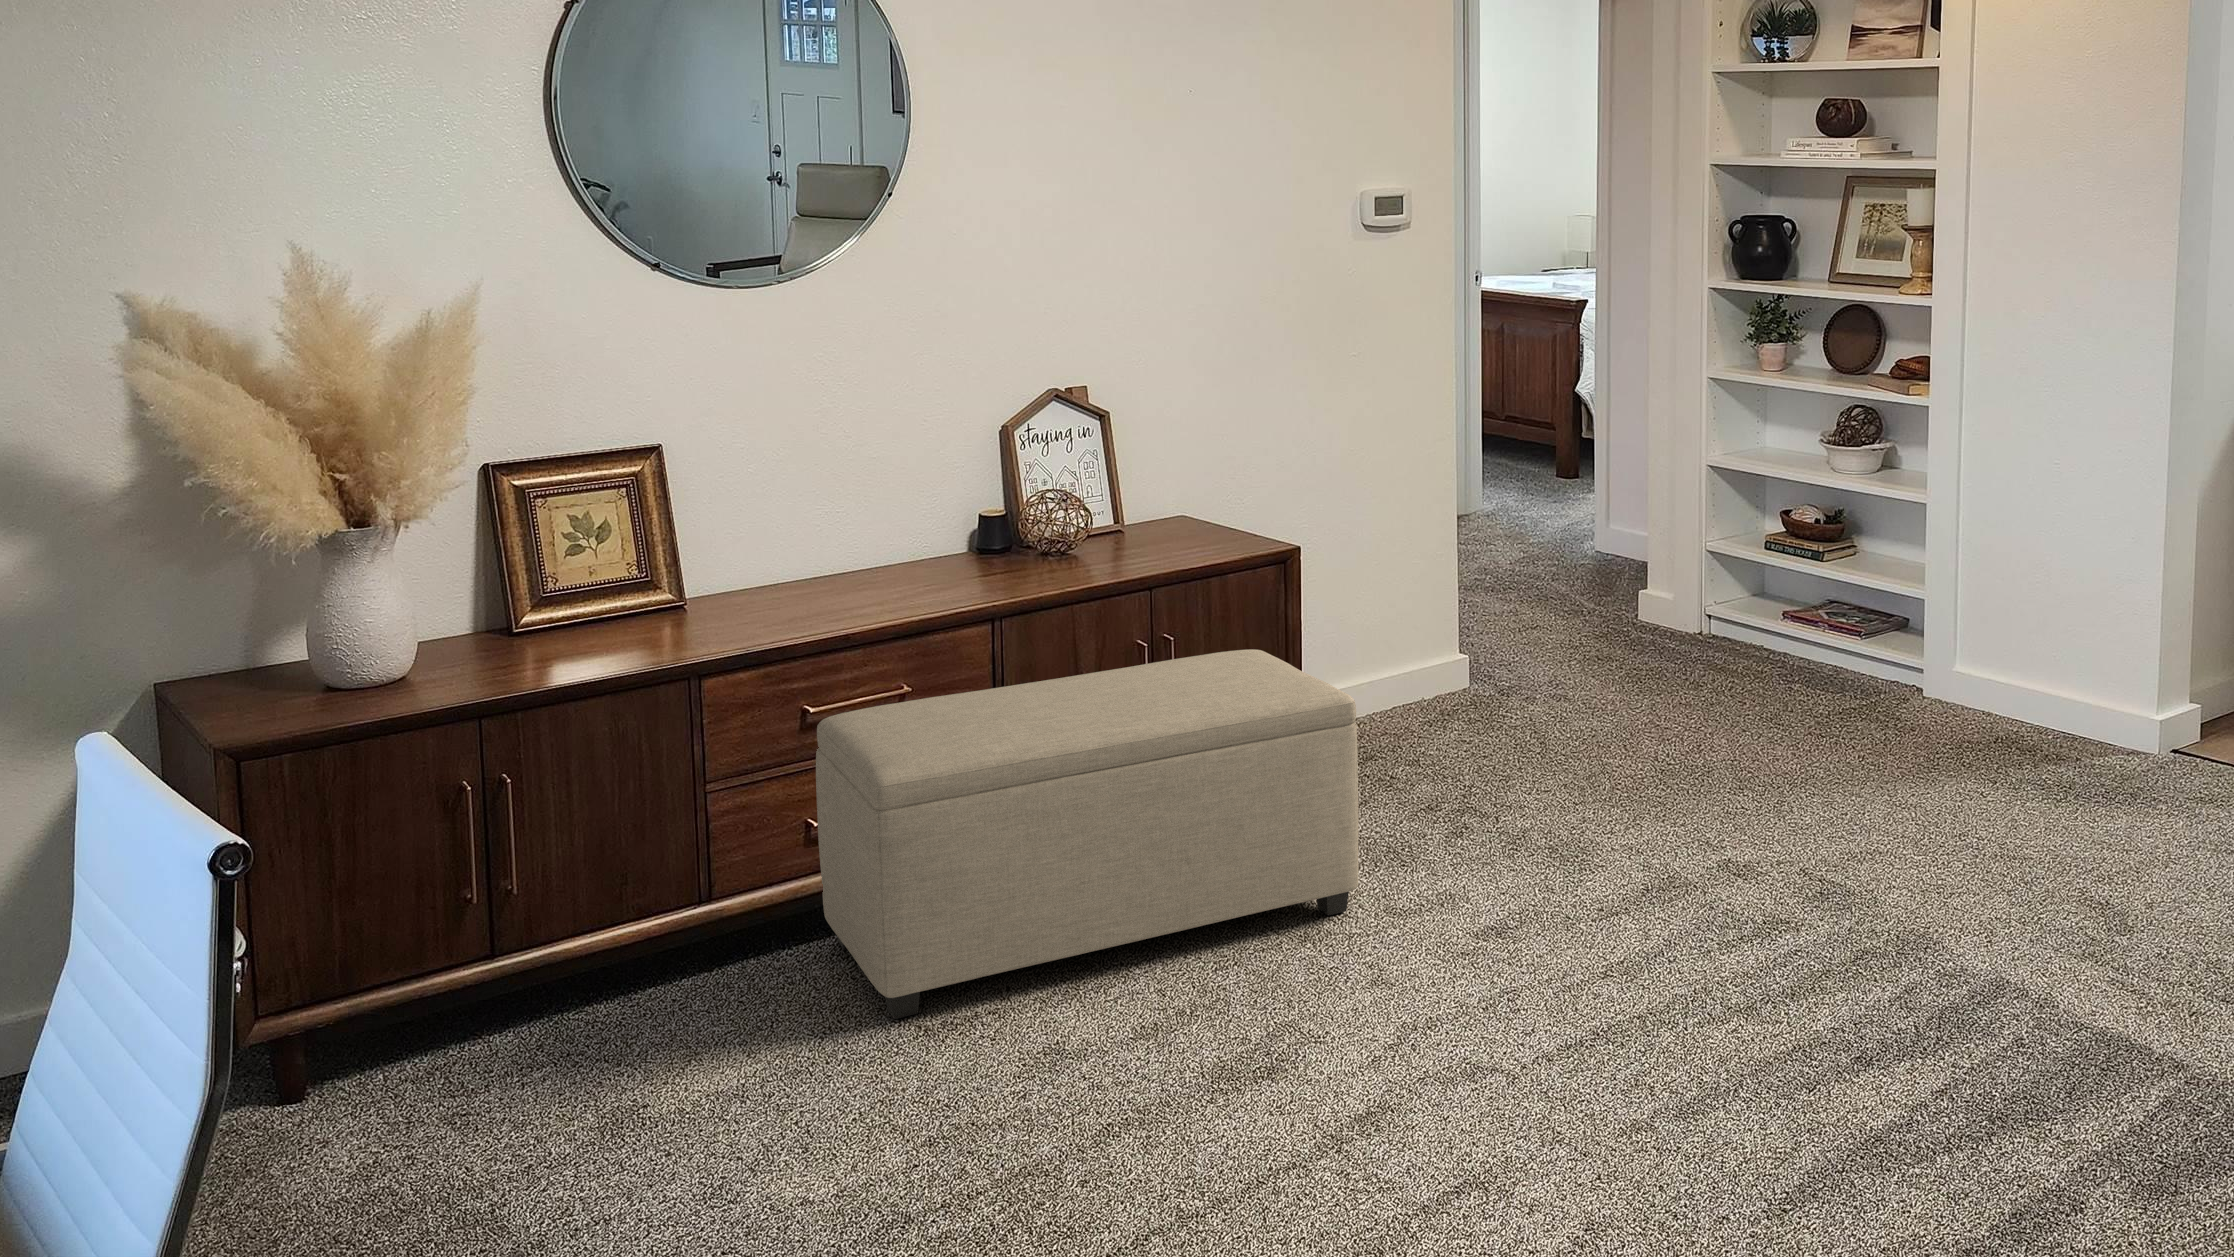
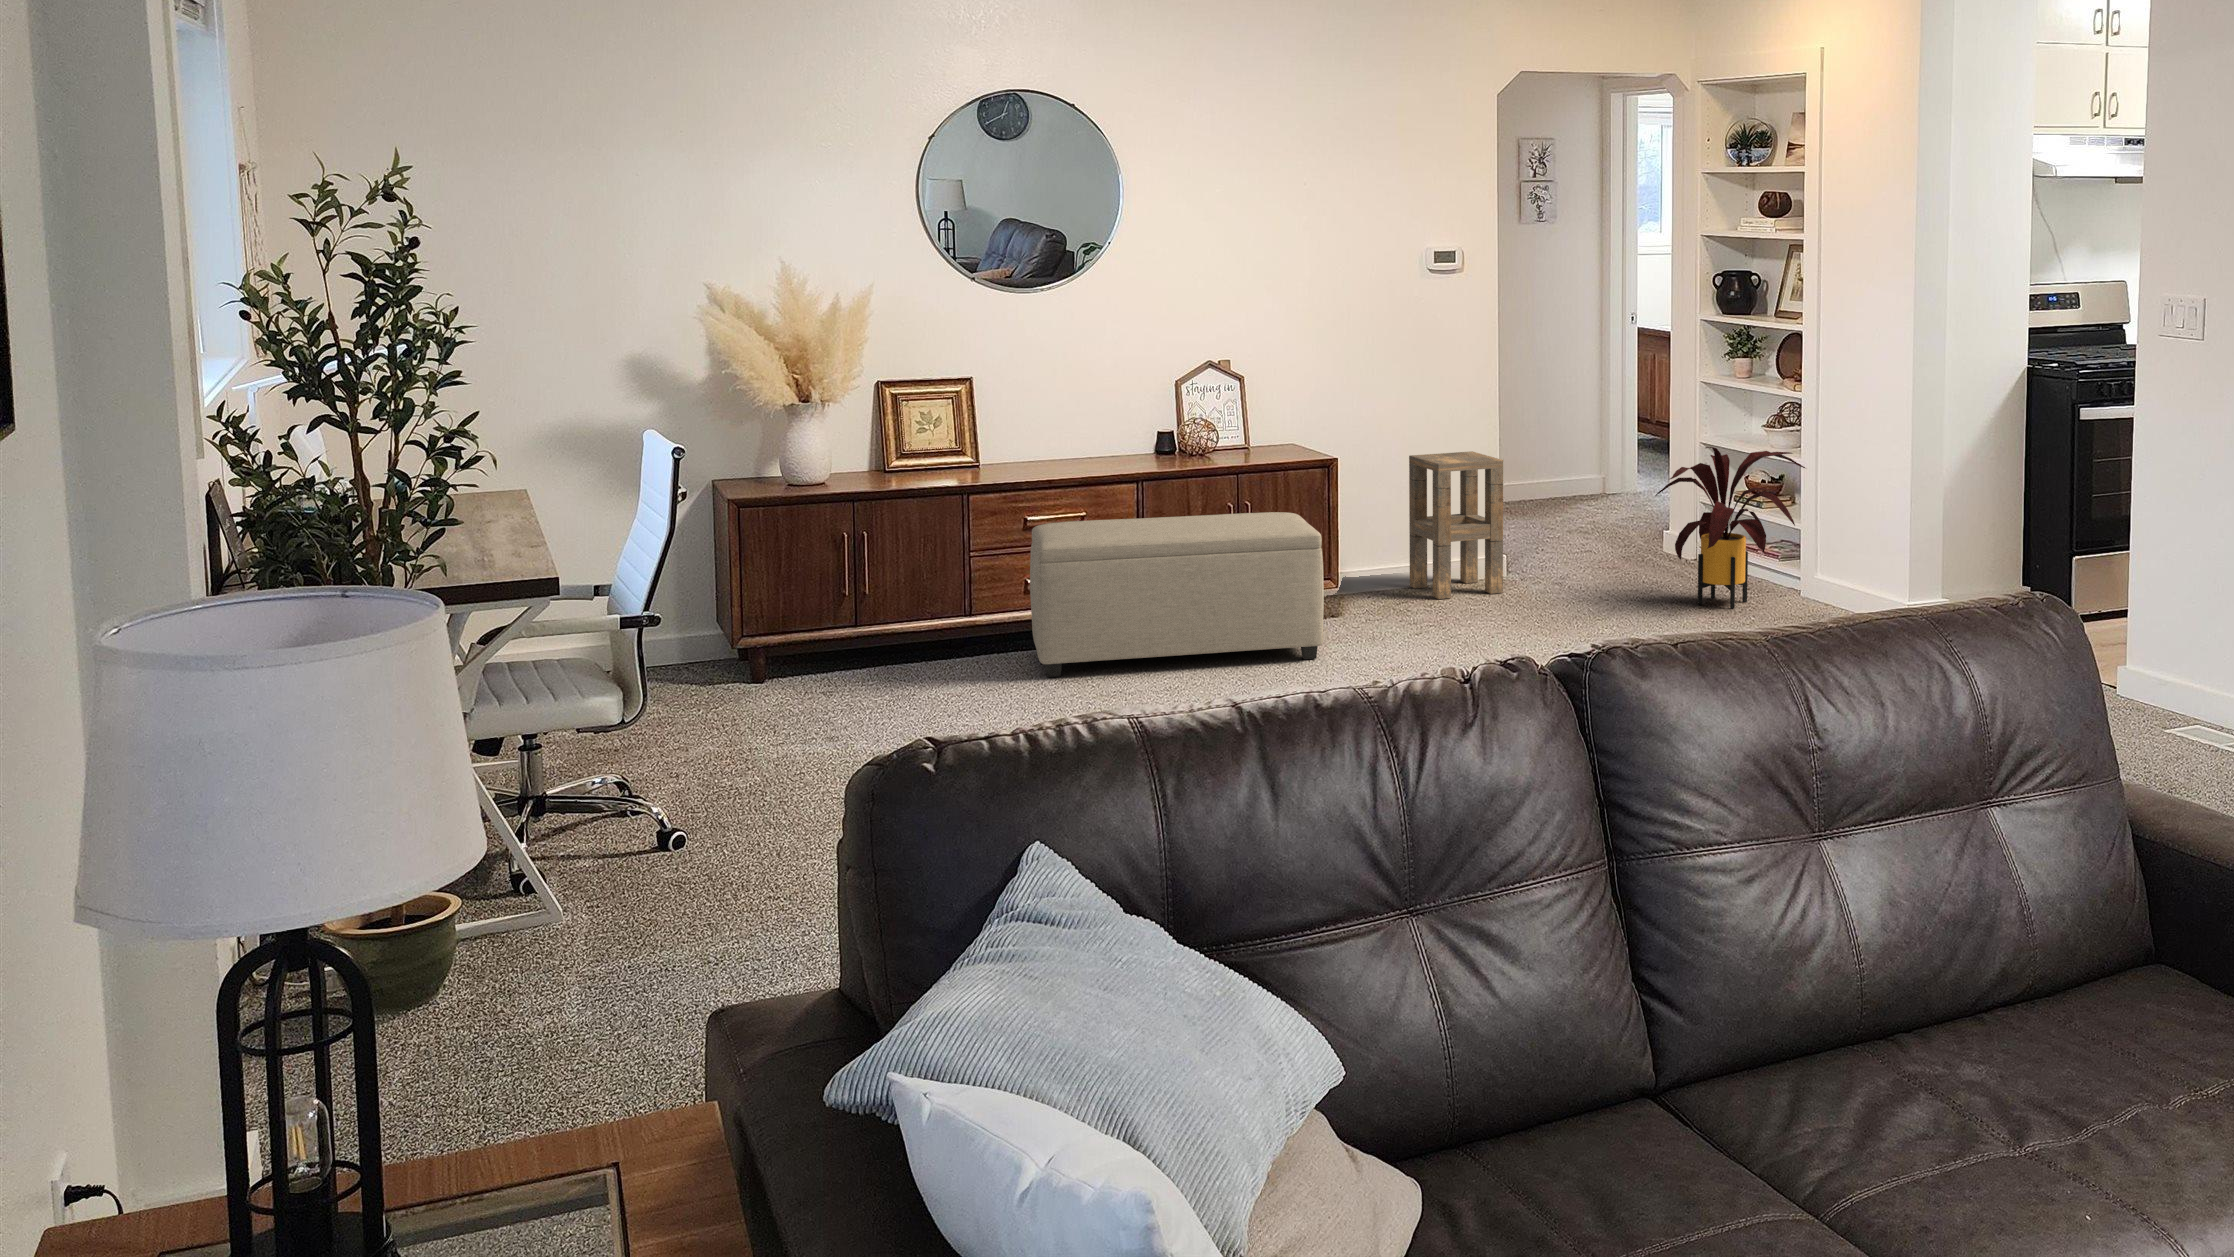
house plant: none [1729,485,1966,728] -> present [1656,447,1805,608]
side table: none [1346,504,1502,746] -> present [1409,451,1503,599]

